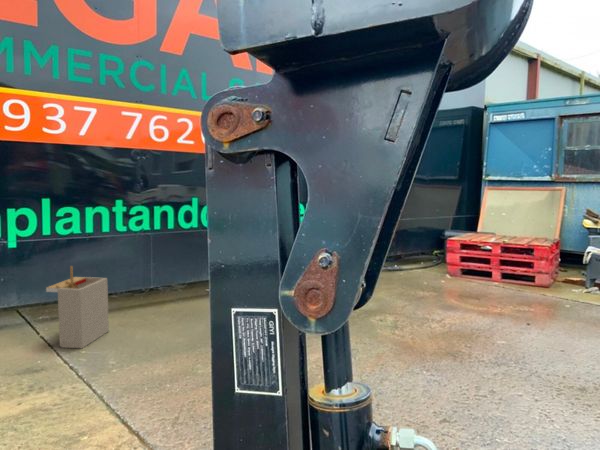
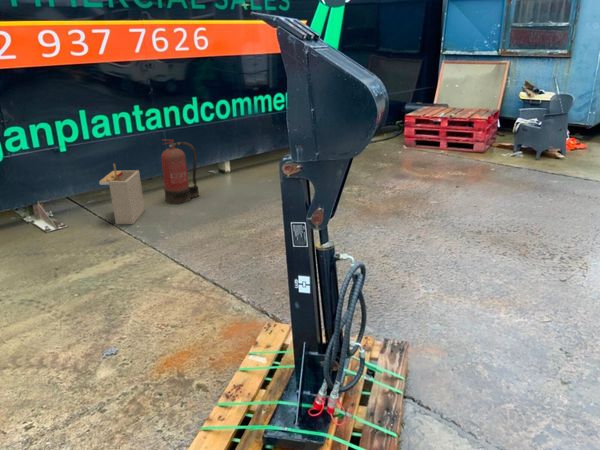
fire extinguisher: none [142,243,187,325] -> present [161,140,199,204]

